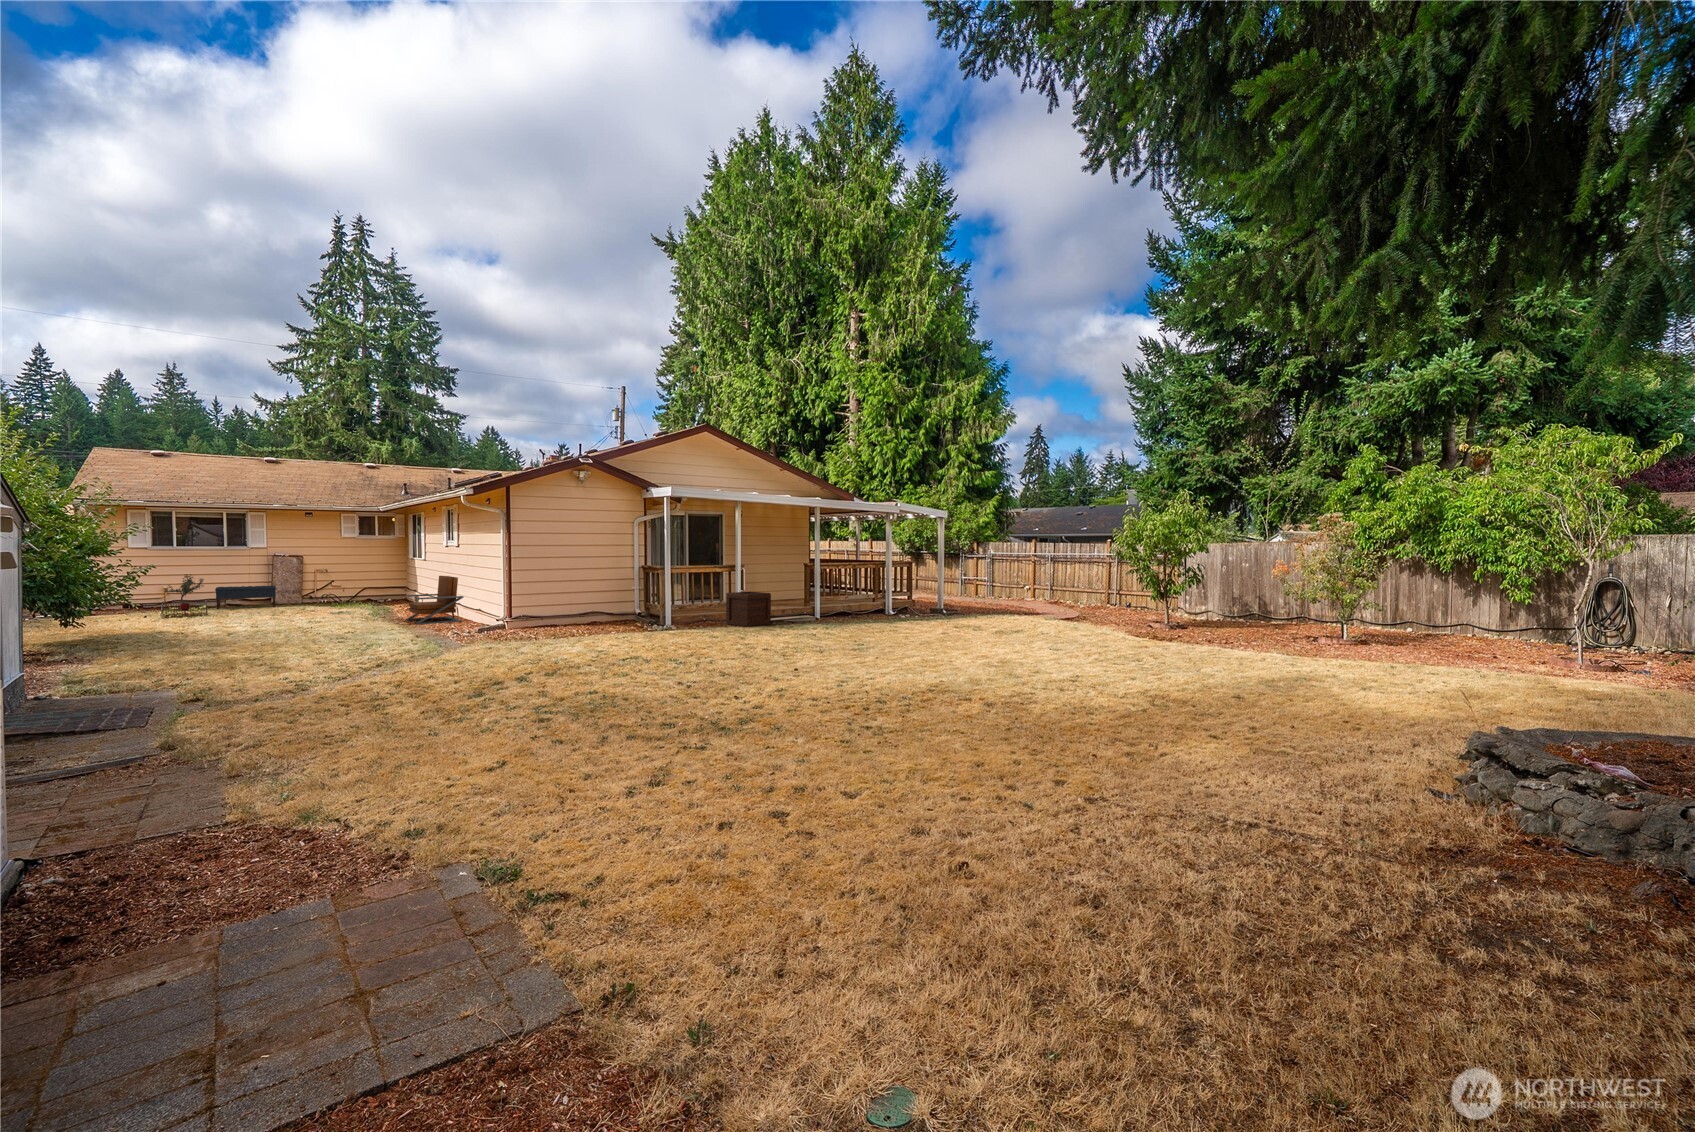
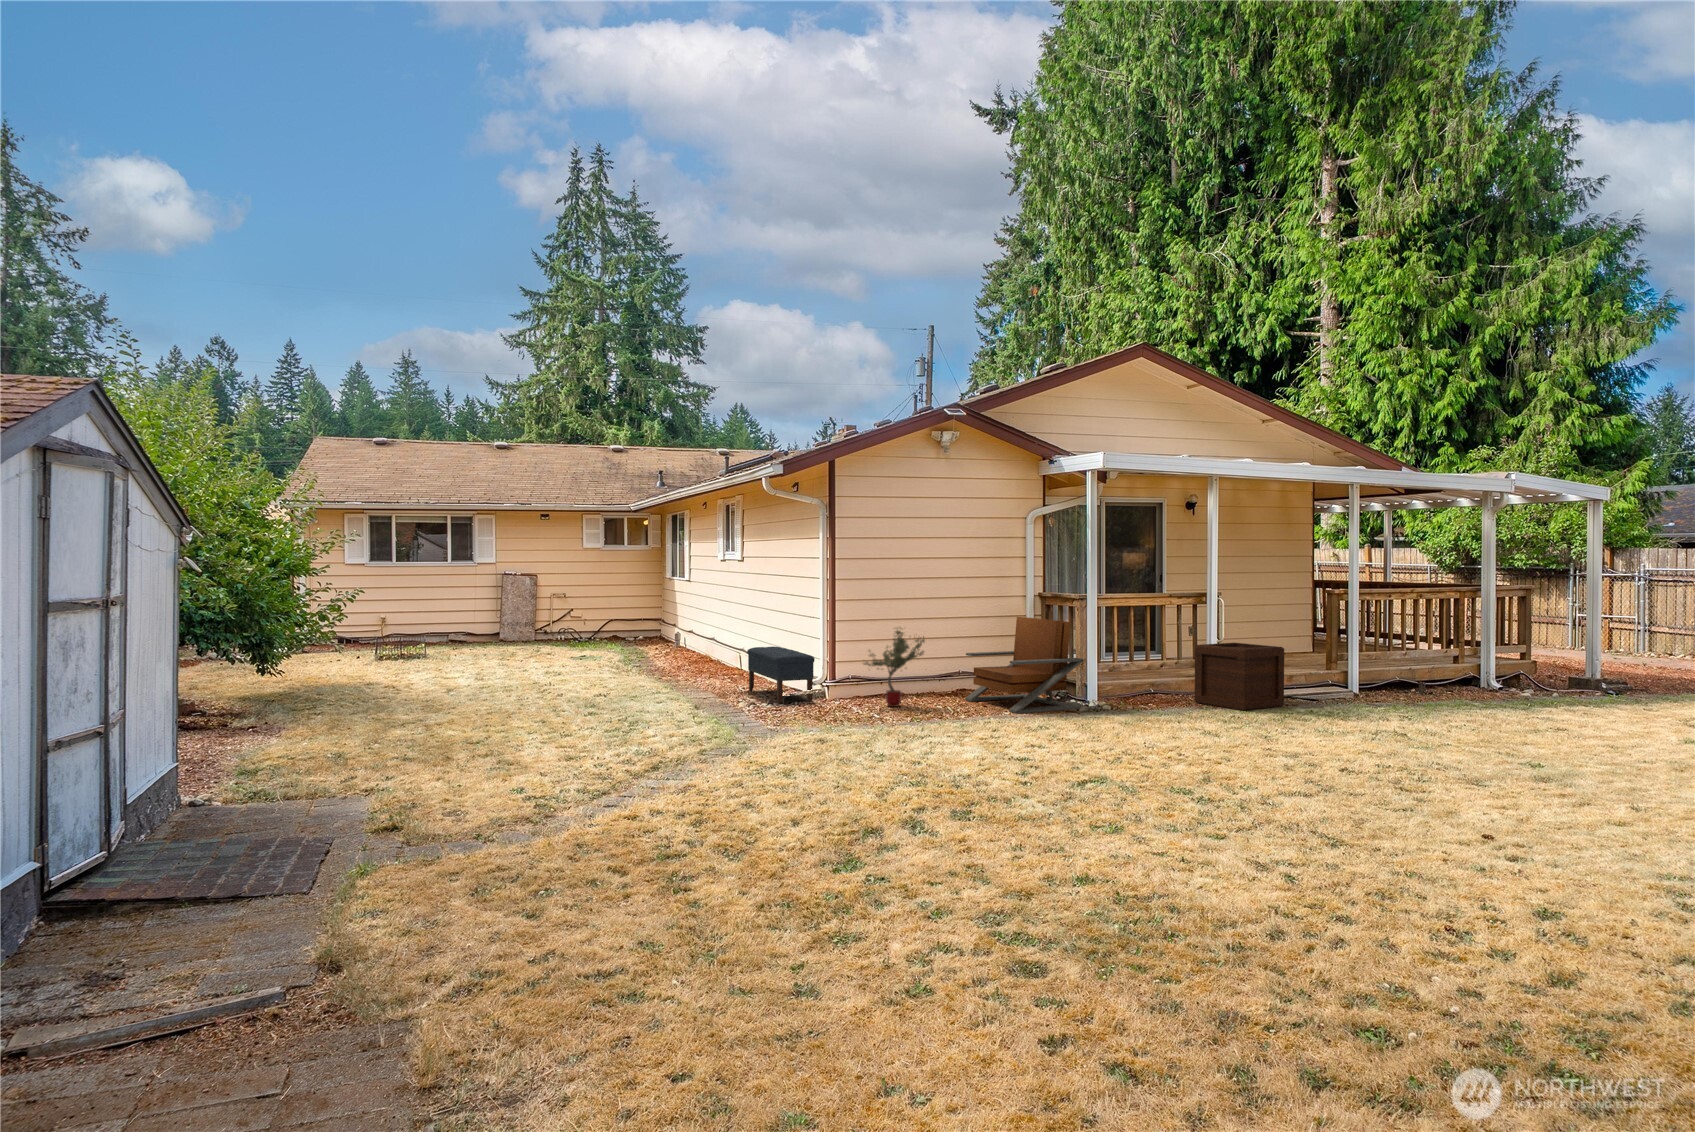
potted tree: present [165,574,204,610] -> present [864,627,925,707]
lounge chair: present [406,576,464,625] -> present [965,617,1083,713]
bench: present [215,585,276,609] -> present [747,647,815,703]

